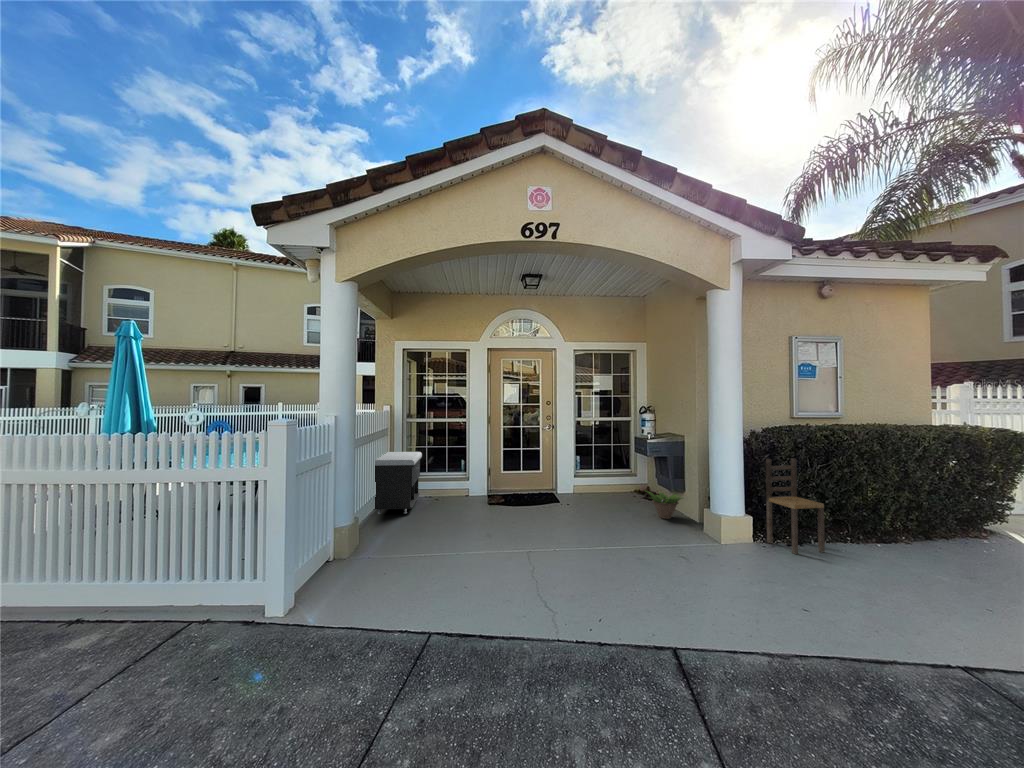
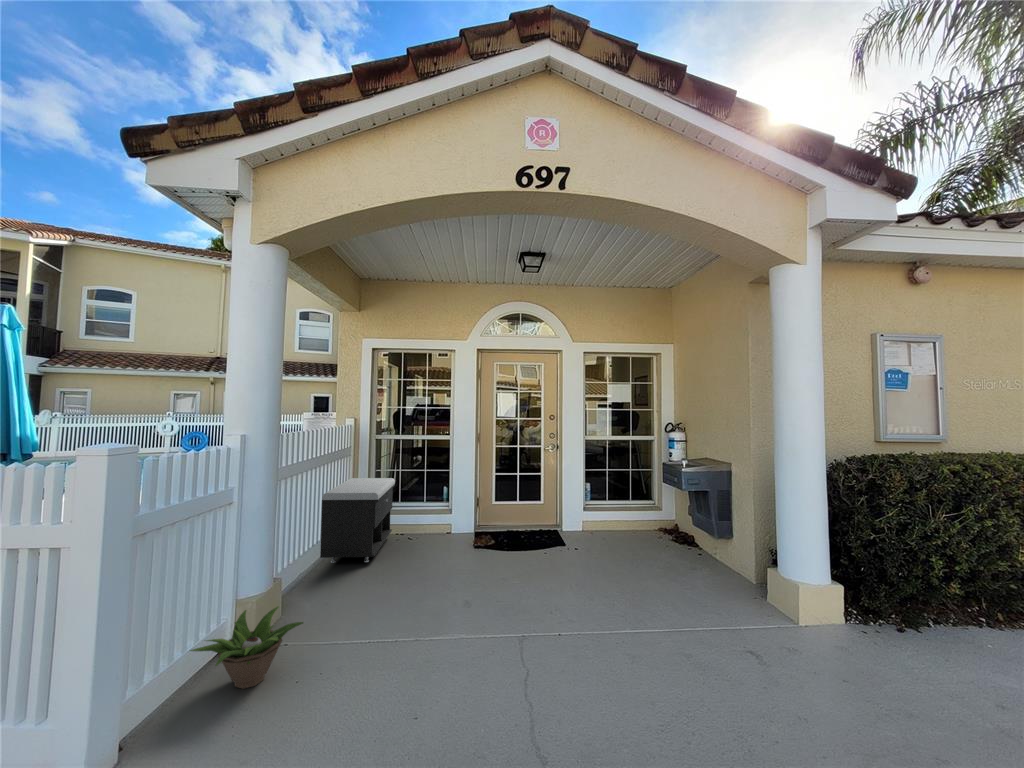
chair: present [766,458,825,554] -> none [863,504,963,654]
decorative plant: present [645,491,682,519] -> present [190,607,303,689]

